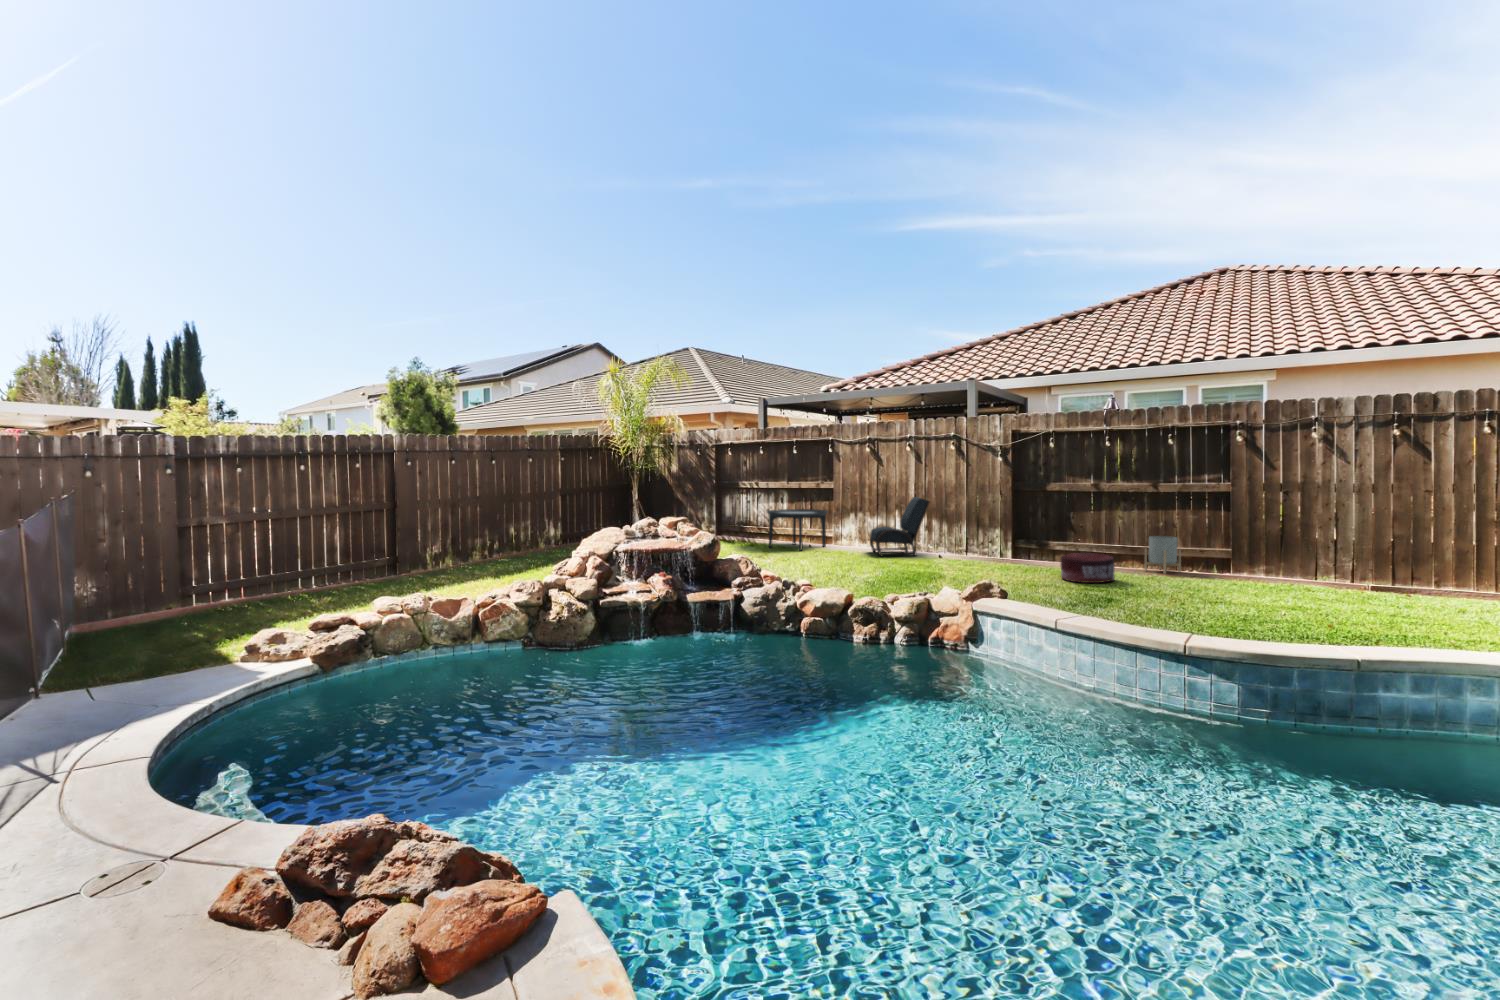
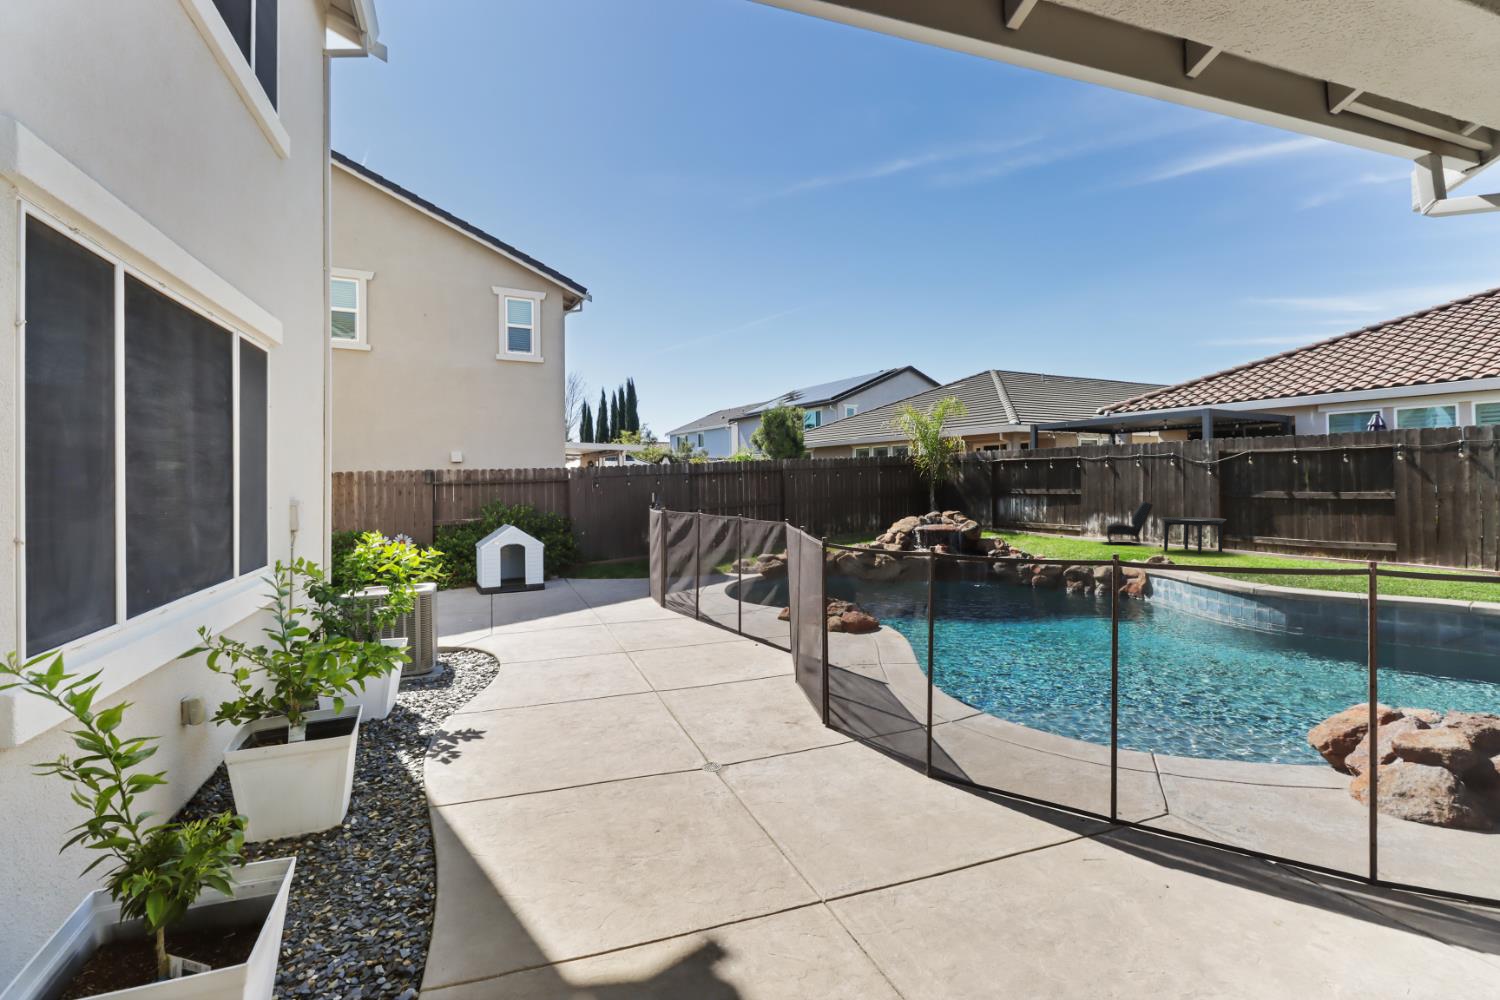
round table: present [767,509,828,551] -> present [1162,517,1226,554]
planter: present [1145,536,1181,573] -> none [1321,533,1352,561]
pouf: present [1060,553,1115,583] -> none [1235,542,1281,563]

